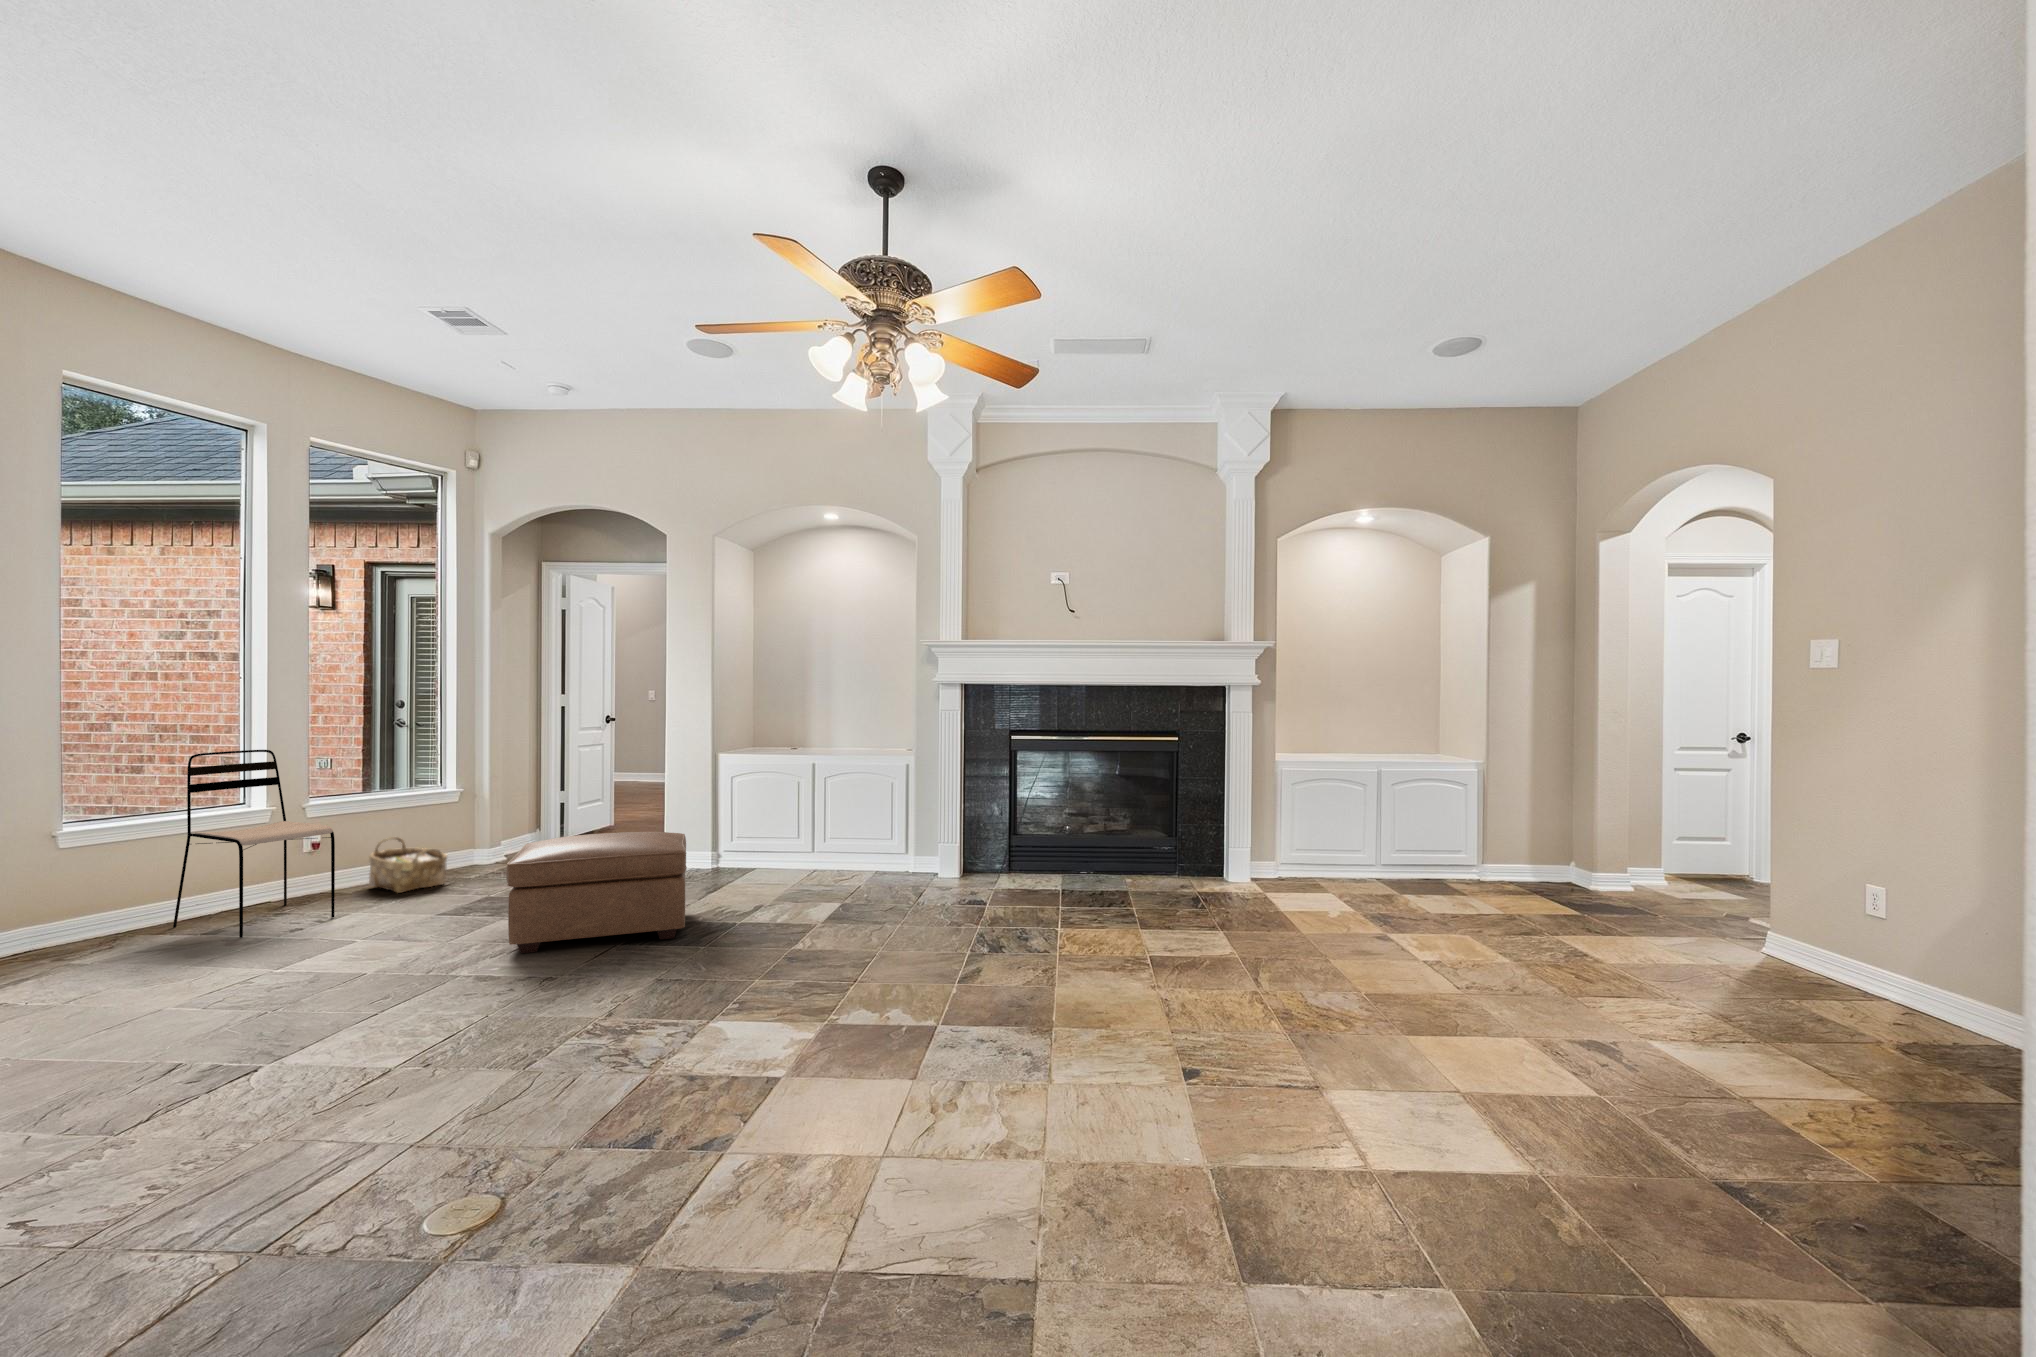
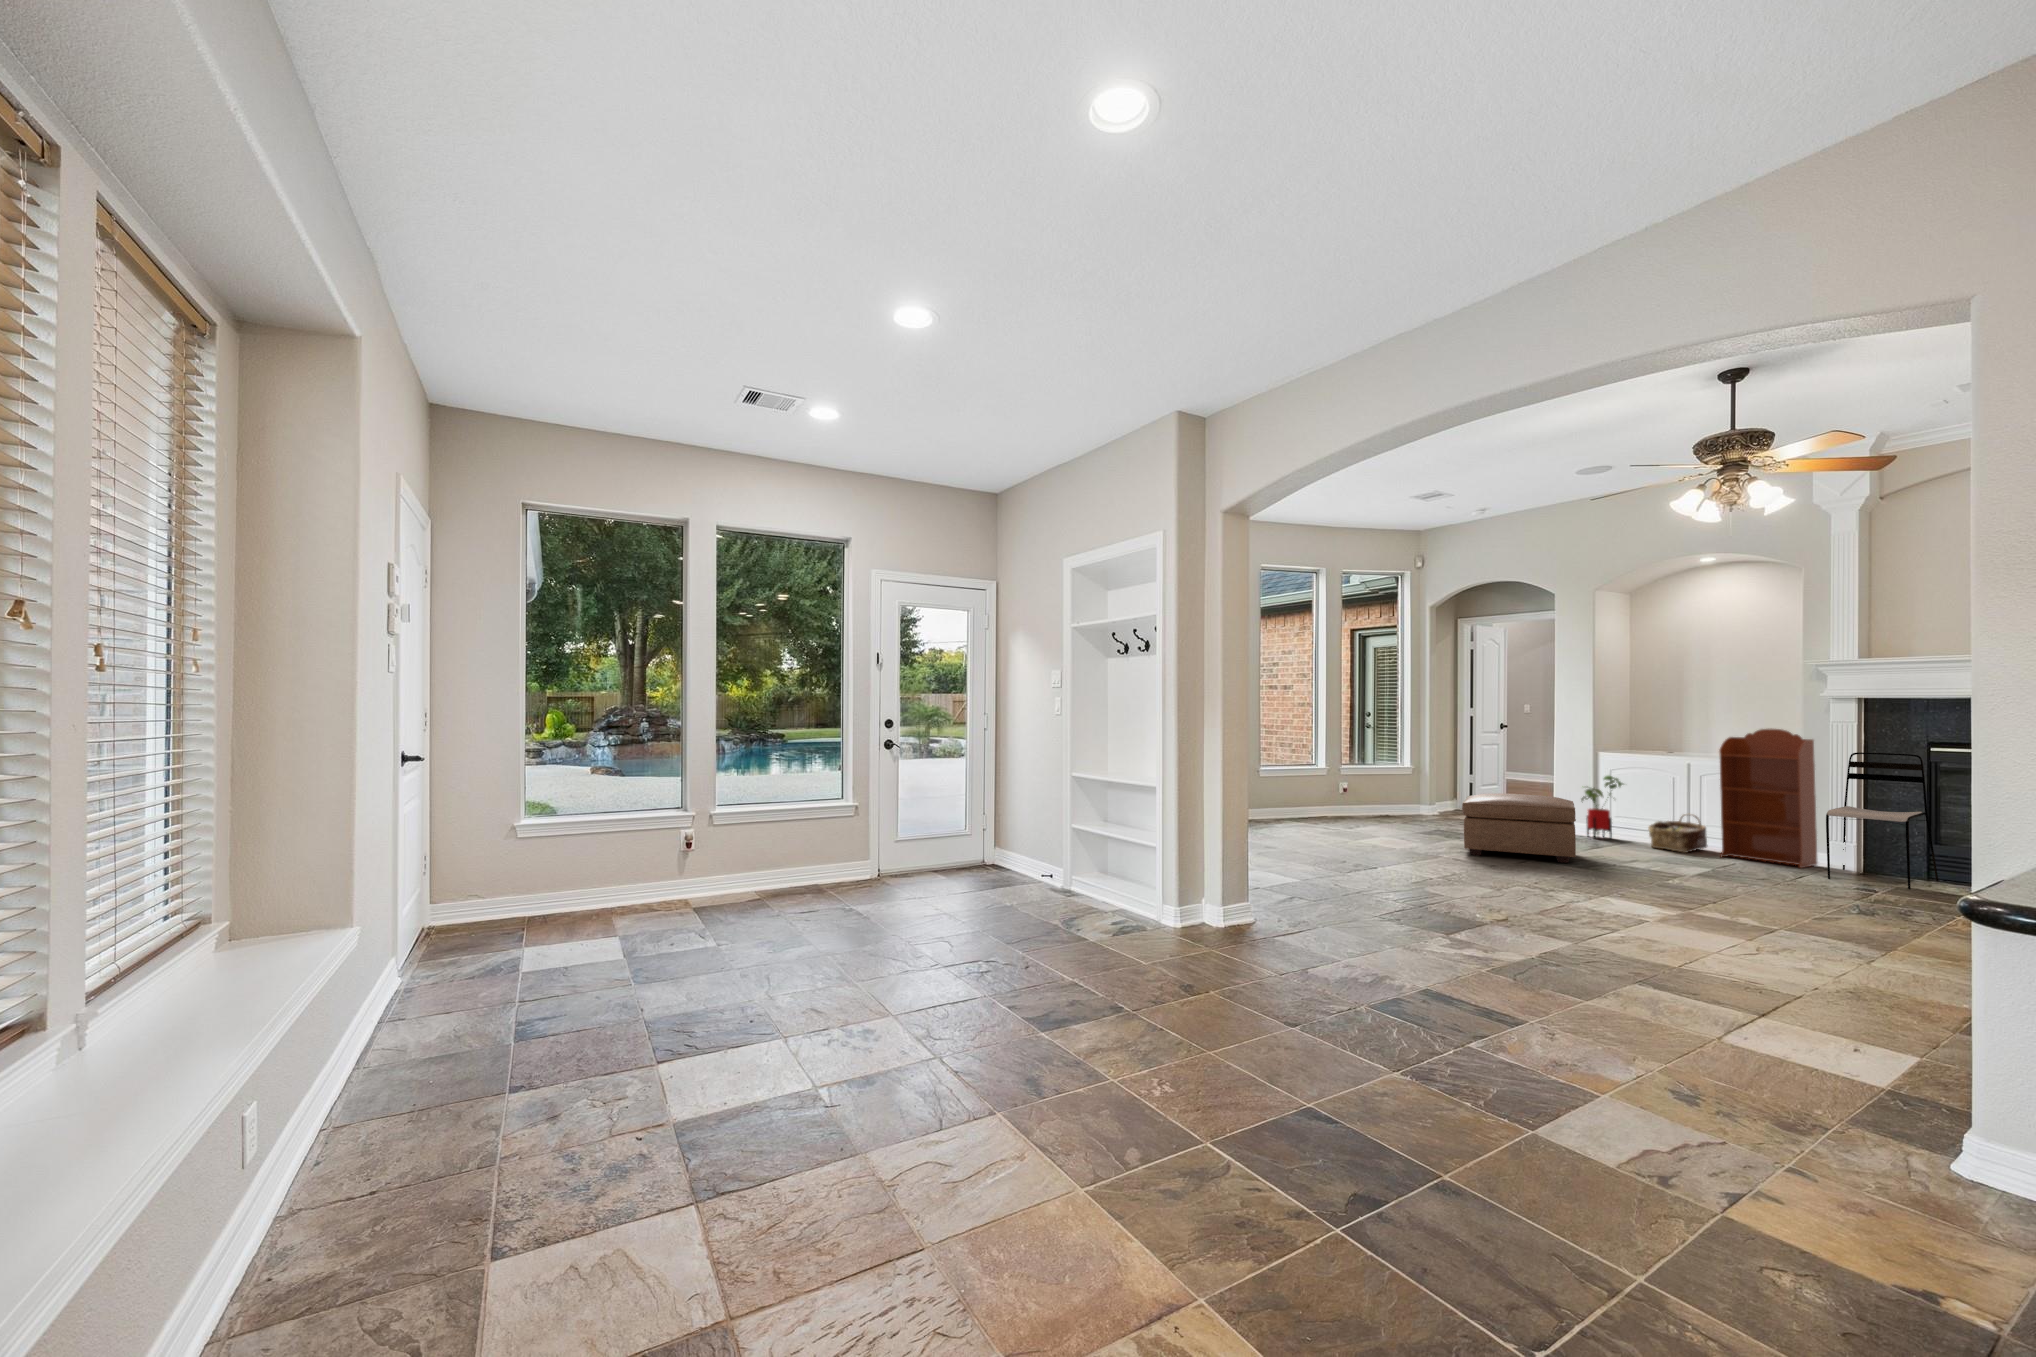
bookcase: none [852,716,941,884] -> present [1719,729,1817,868]
dining chair: present [173,750,335,938] -> present [1826,752,1938,889]
house plant: none [698,784,753,873] -> present [1581,776,1623,838]
woven basket: present [369,837,447,893] -> present [1648,814,1707,853]

